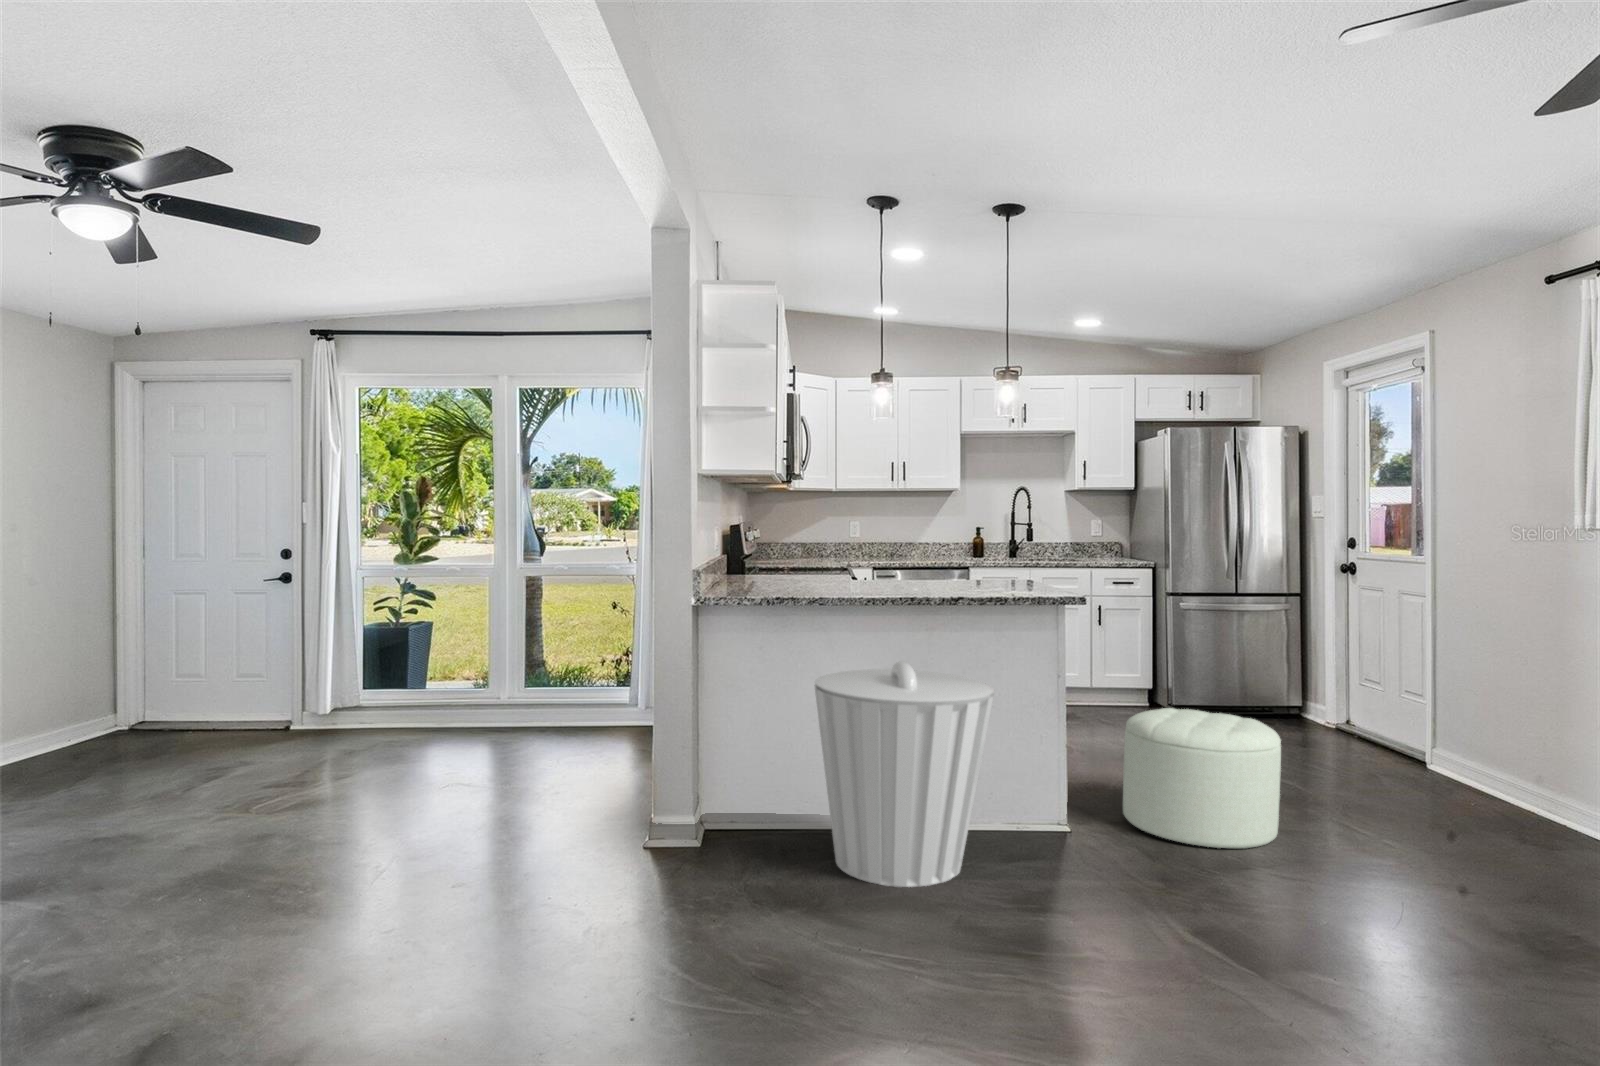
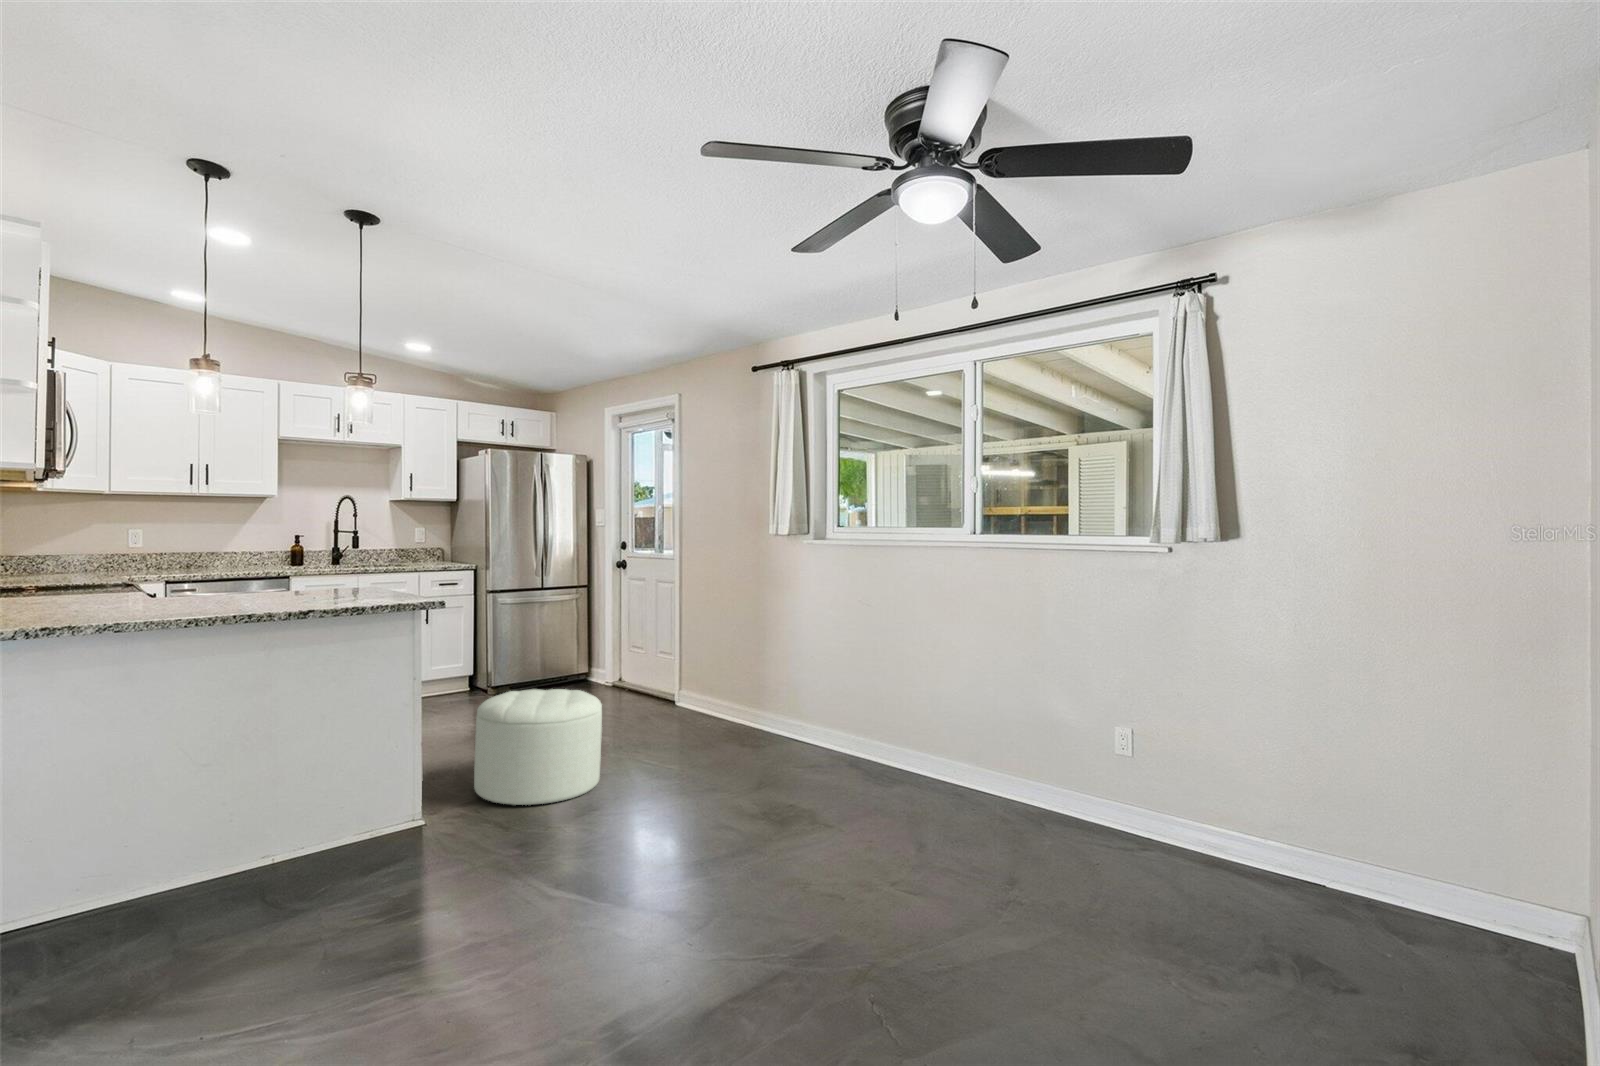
trash can: present [814,661,994,887] -> none [112,688,360,951]

